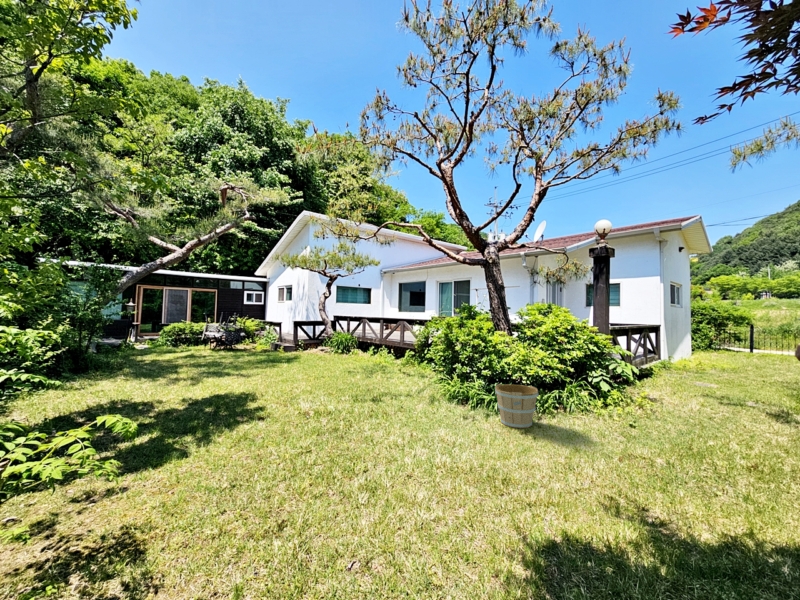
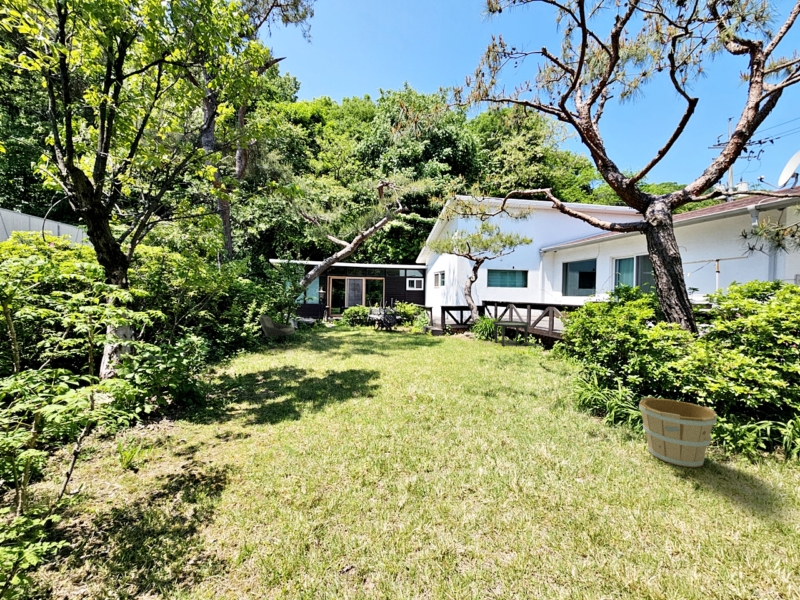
round table: none [349,335,383,358] -> present [492,321,530,346]
lounge chair: none [50,338,108,388] -> present [260,315,295,351]

